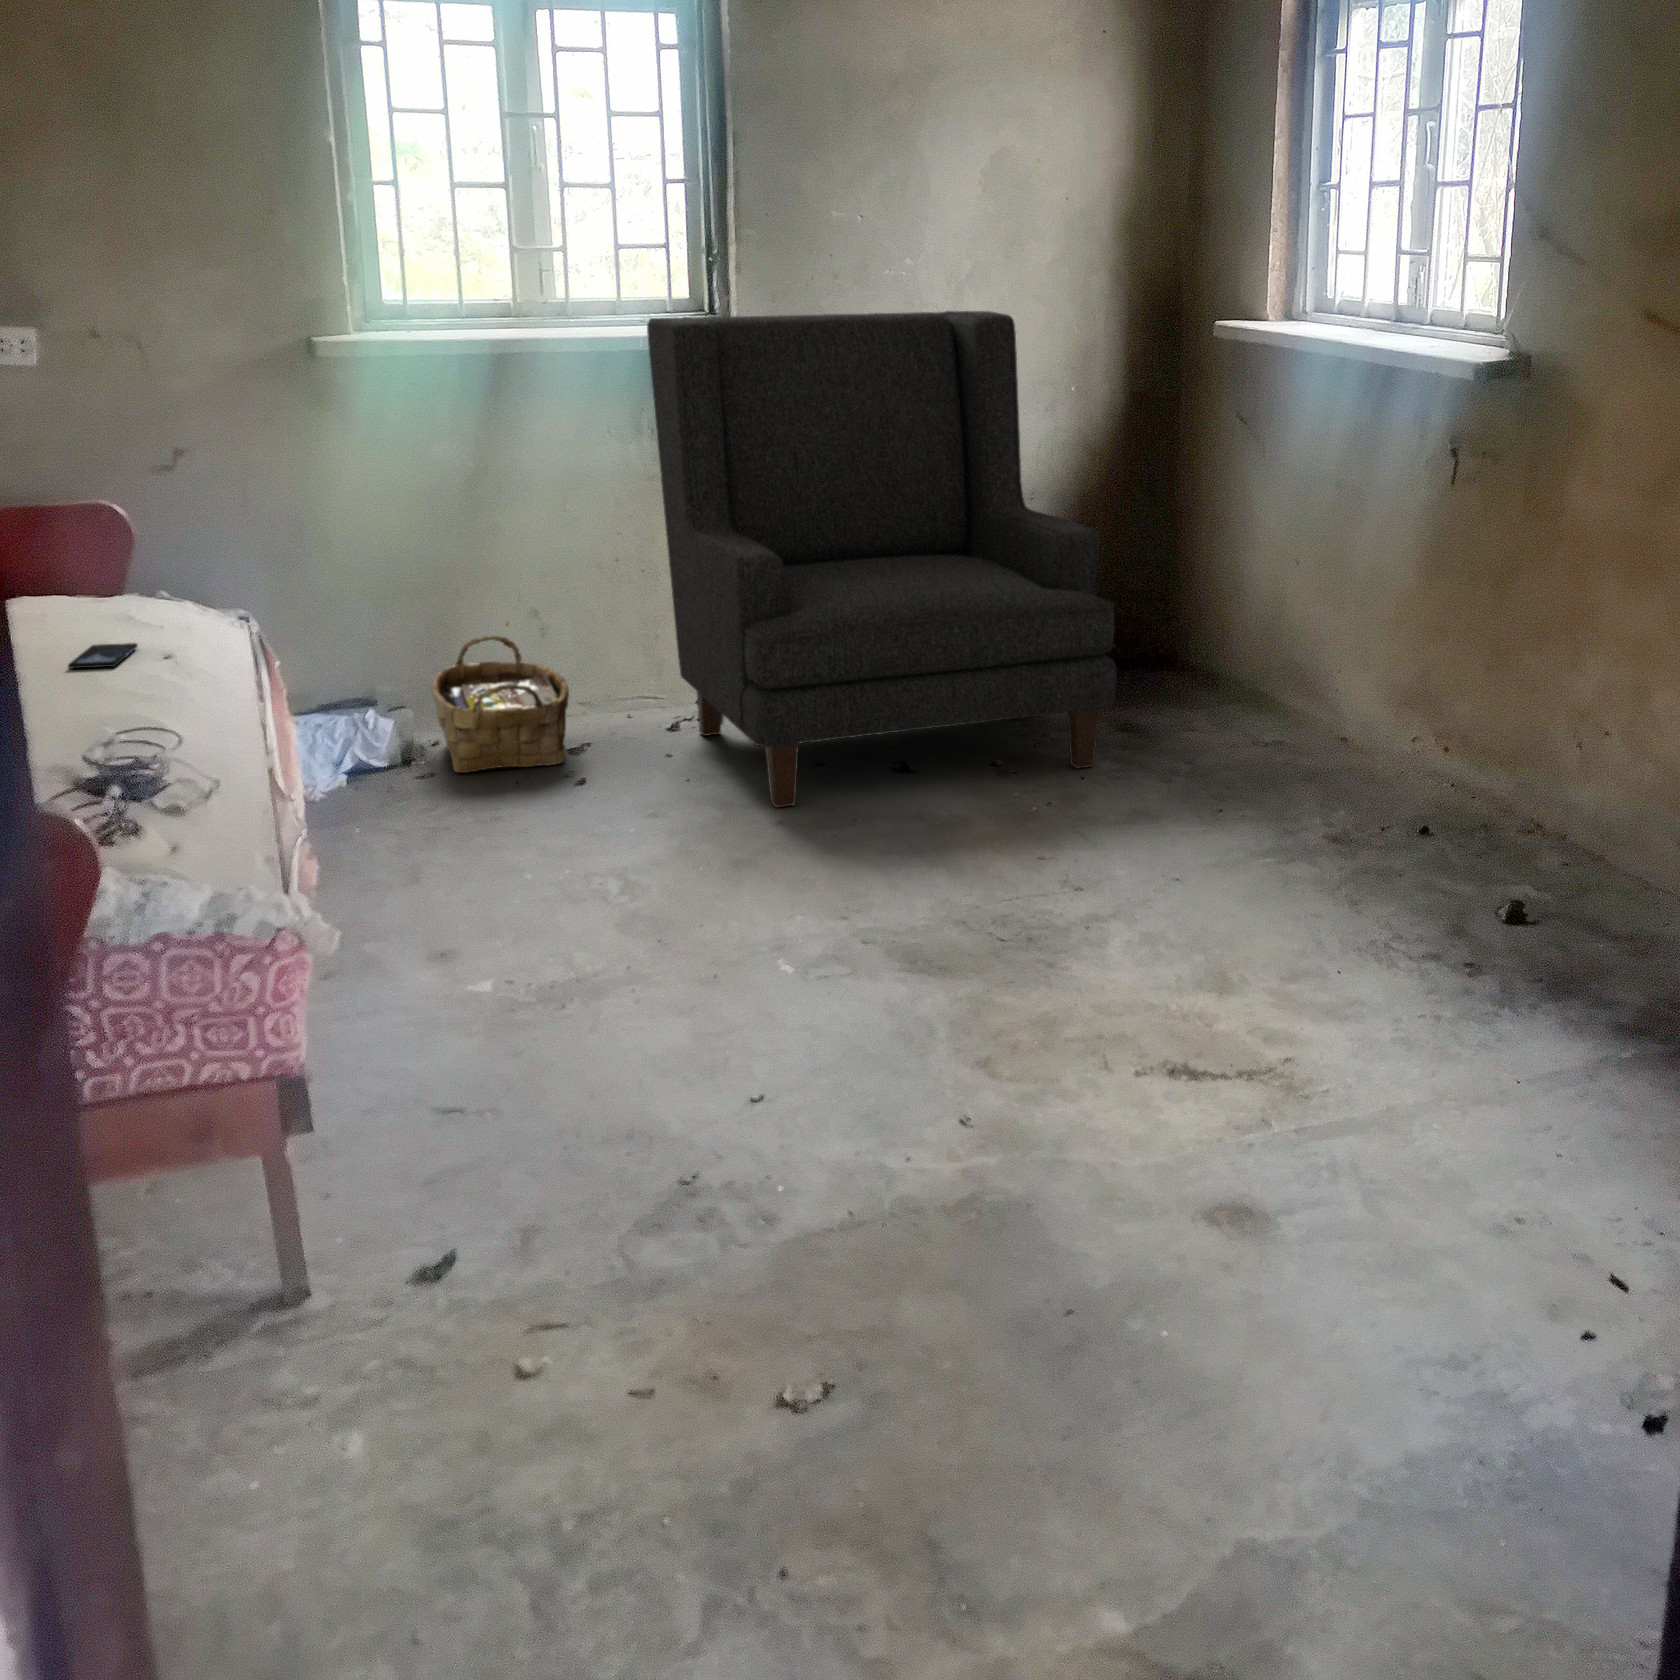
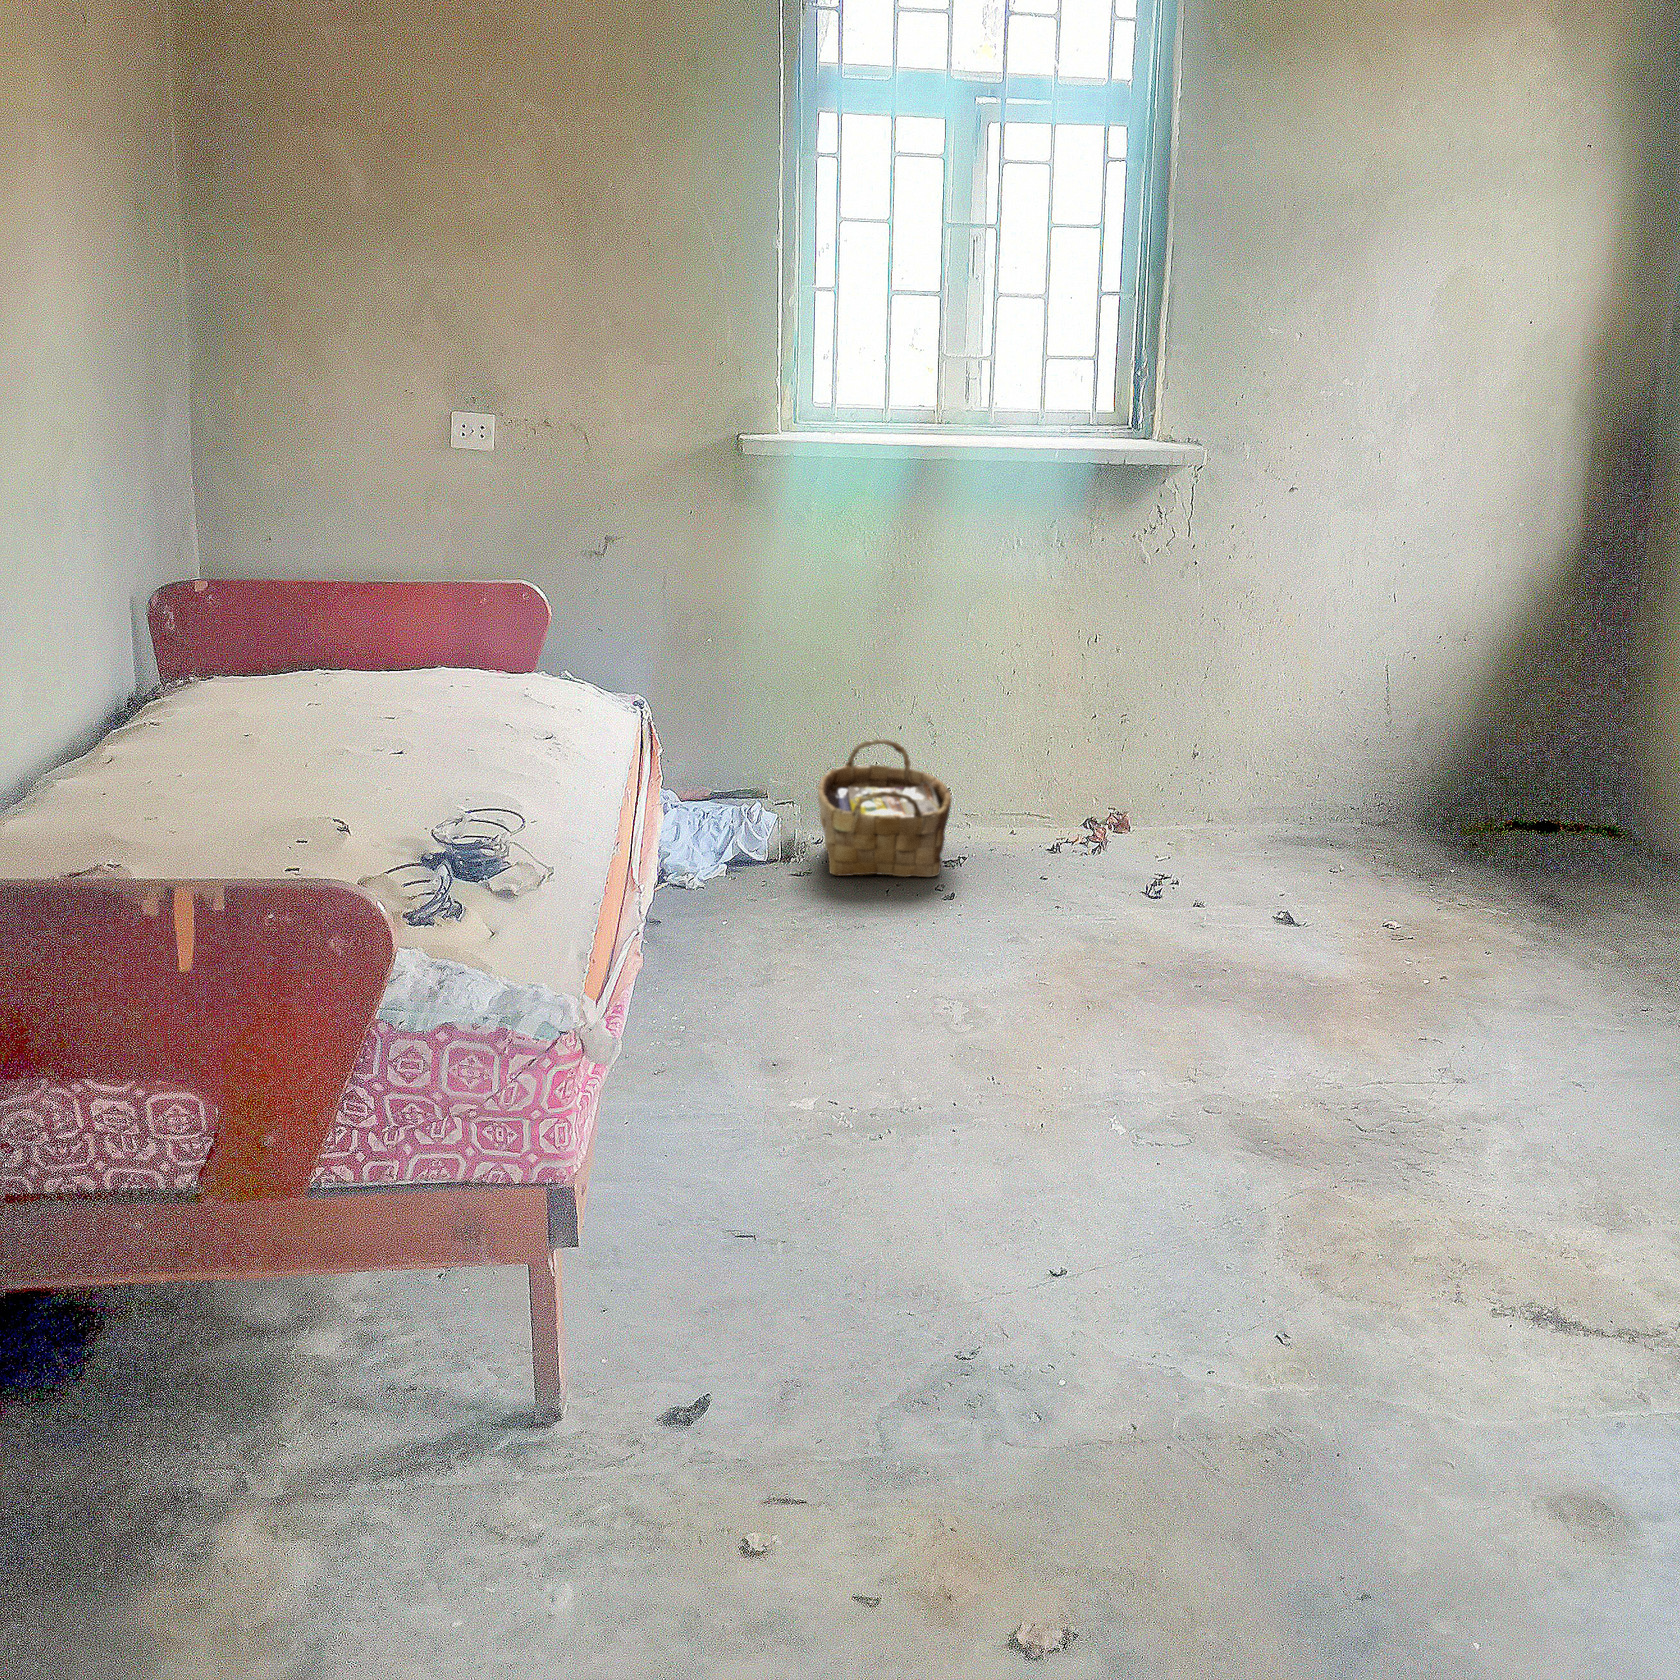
chair: present [647,311,1117,807] -> none [1067,431,1541,949]
smartphone: present [68,643,138,669] -> none [453,719,522,743]

